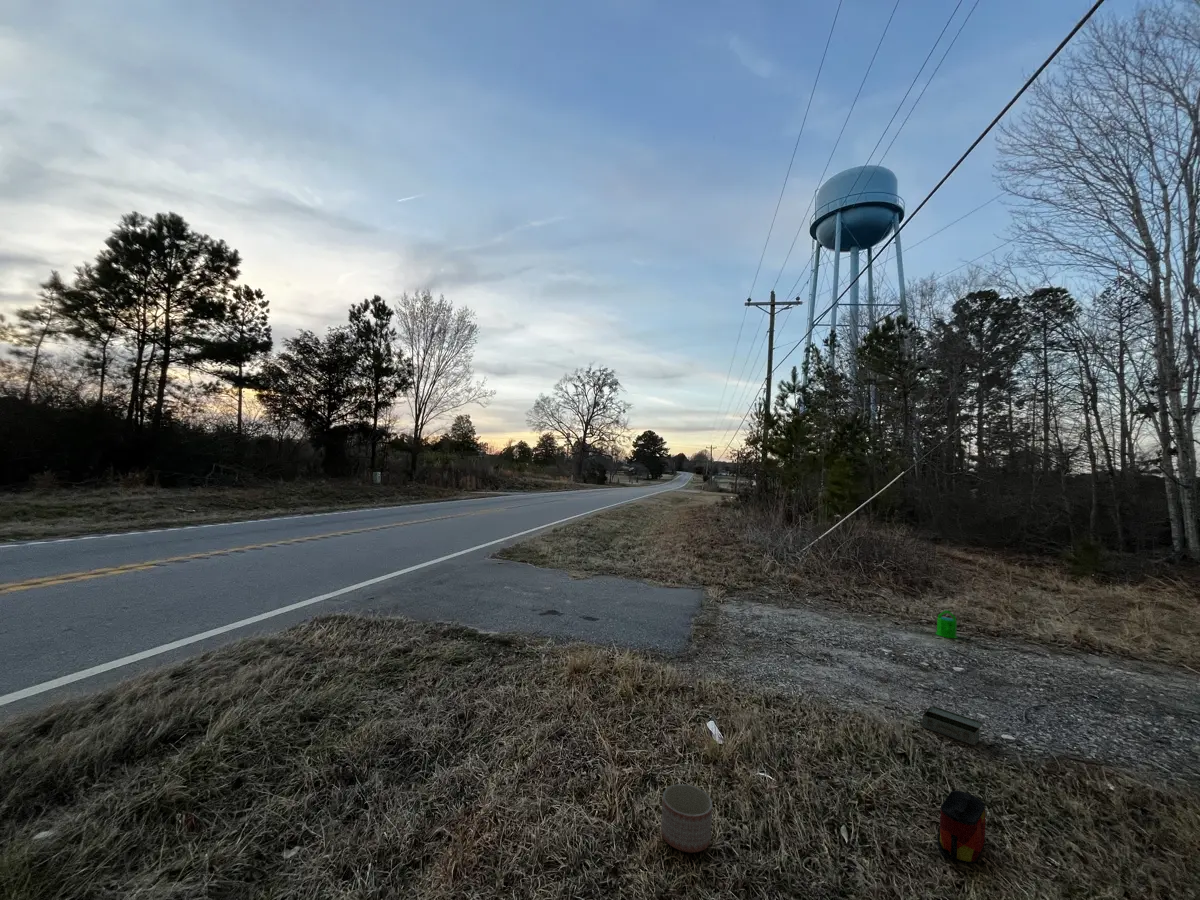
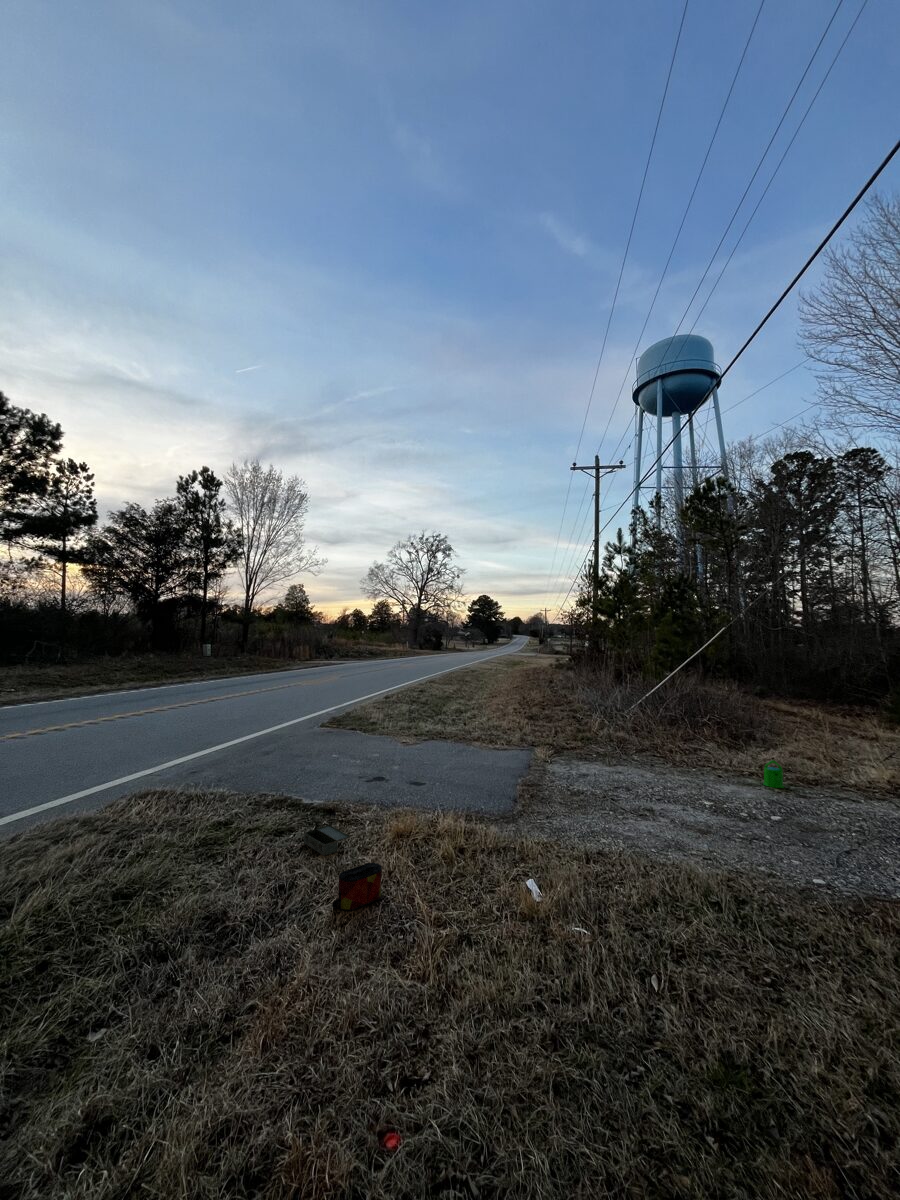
toolbox: present [922,706,983,746] -> present [304,826,350,856]
planter: present [661,784,712,853] -> none [472,943,521,1010]
bag: present [938,791,985,863] -> present [332,863,382,911]

